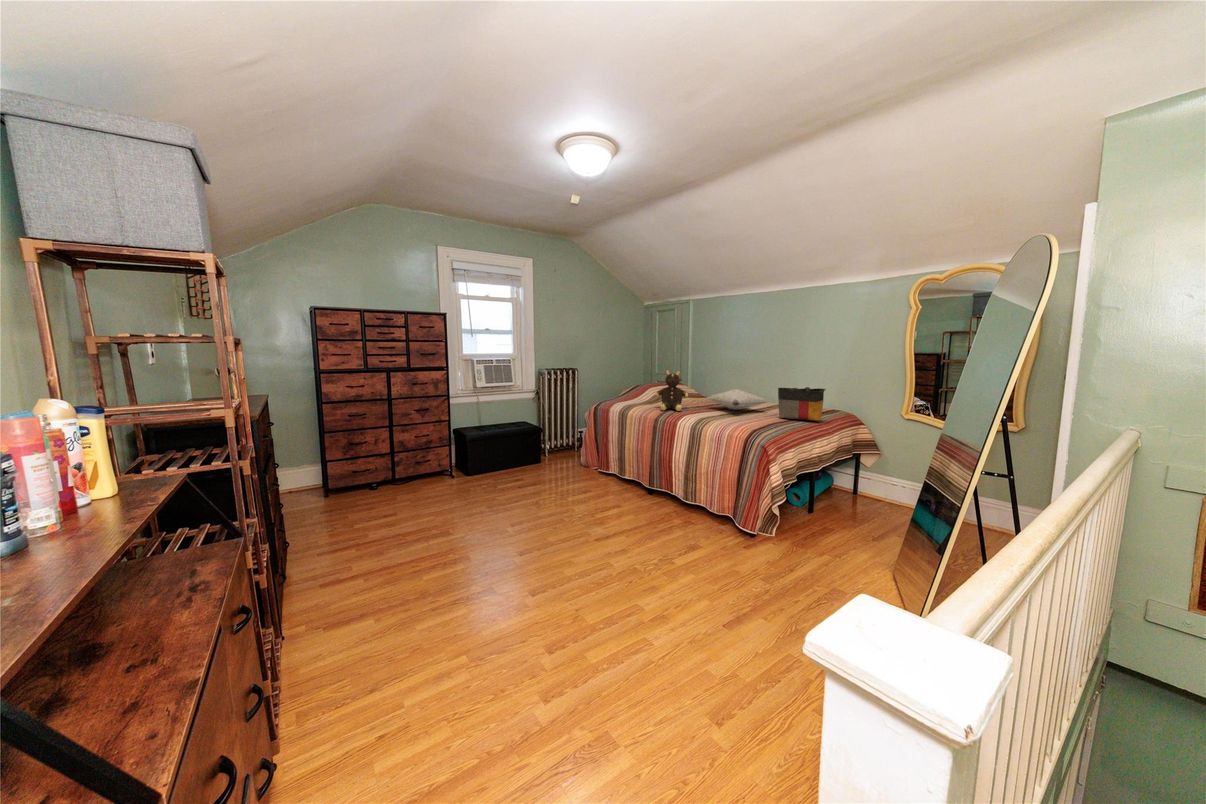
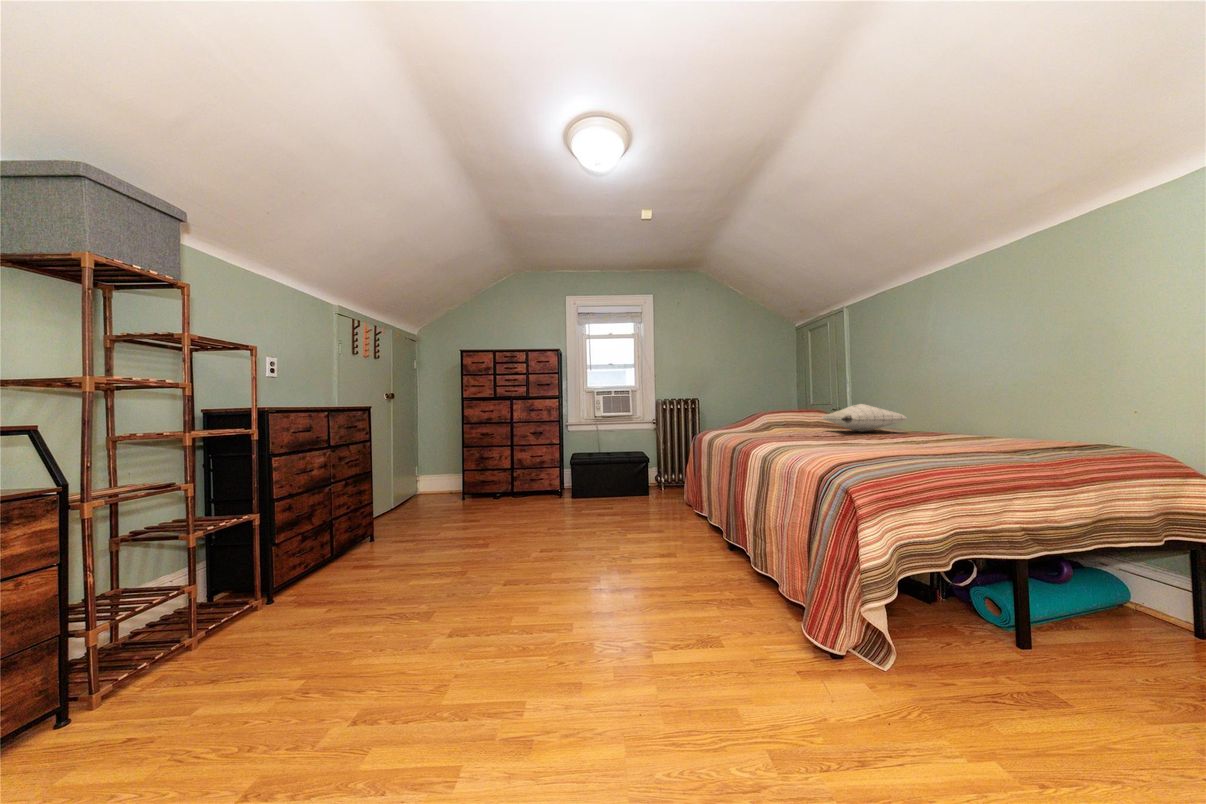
teddy bear: present [656,370,688,411] -> none [752,384,792,432]
tote bag: present [778,387,825,421] -> none [907,388,983,439]

